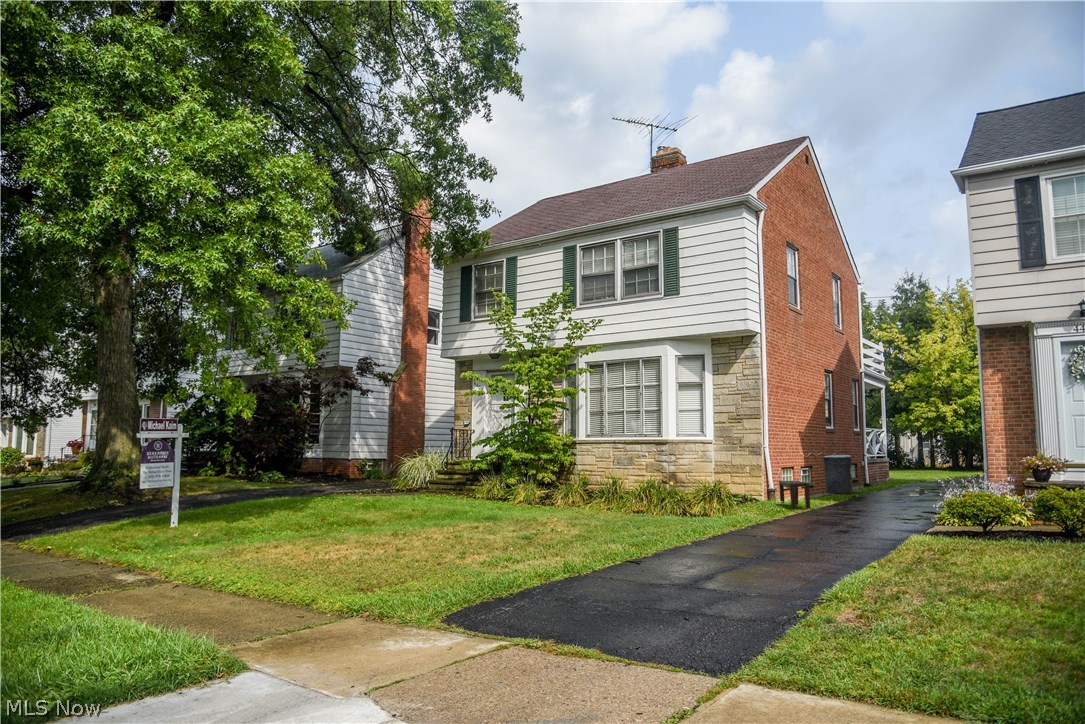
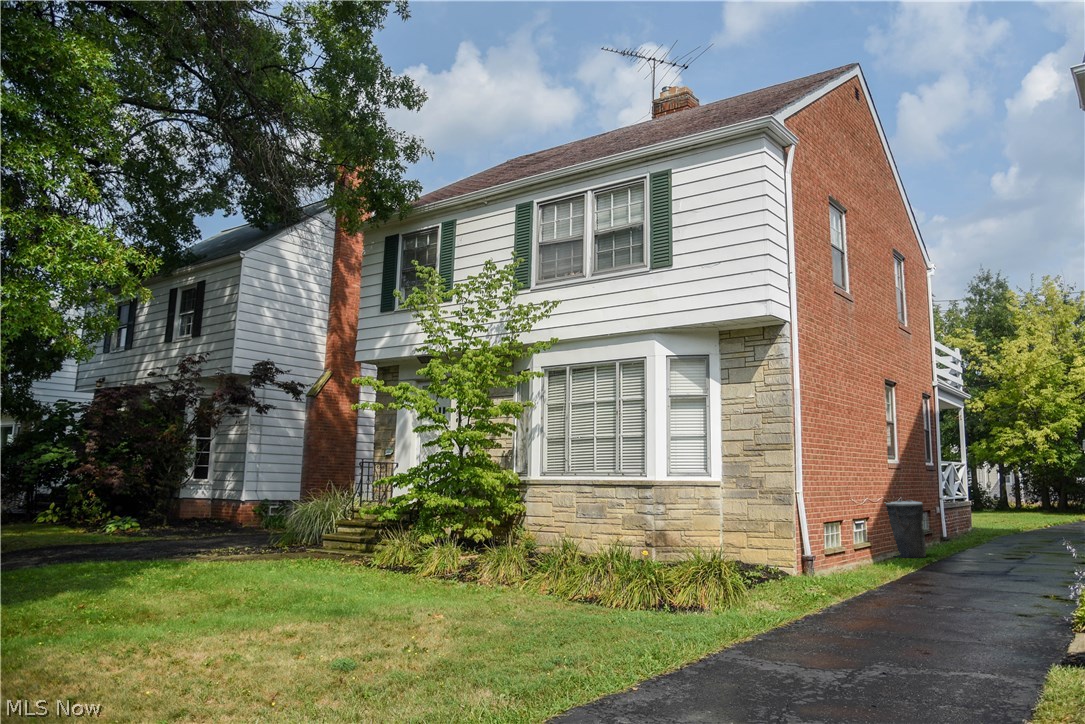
bench: present [779,480,810,508] -> none [819,542,867,586]

